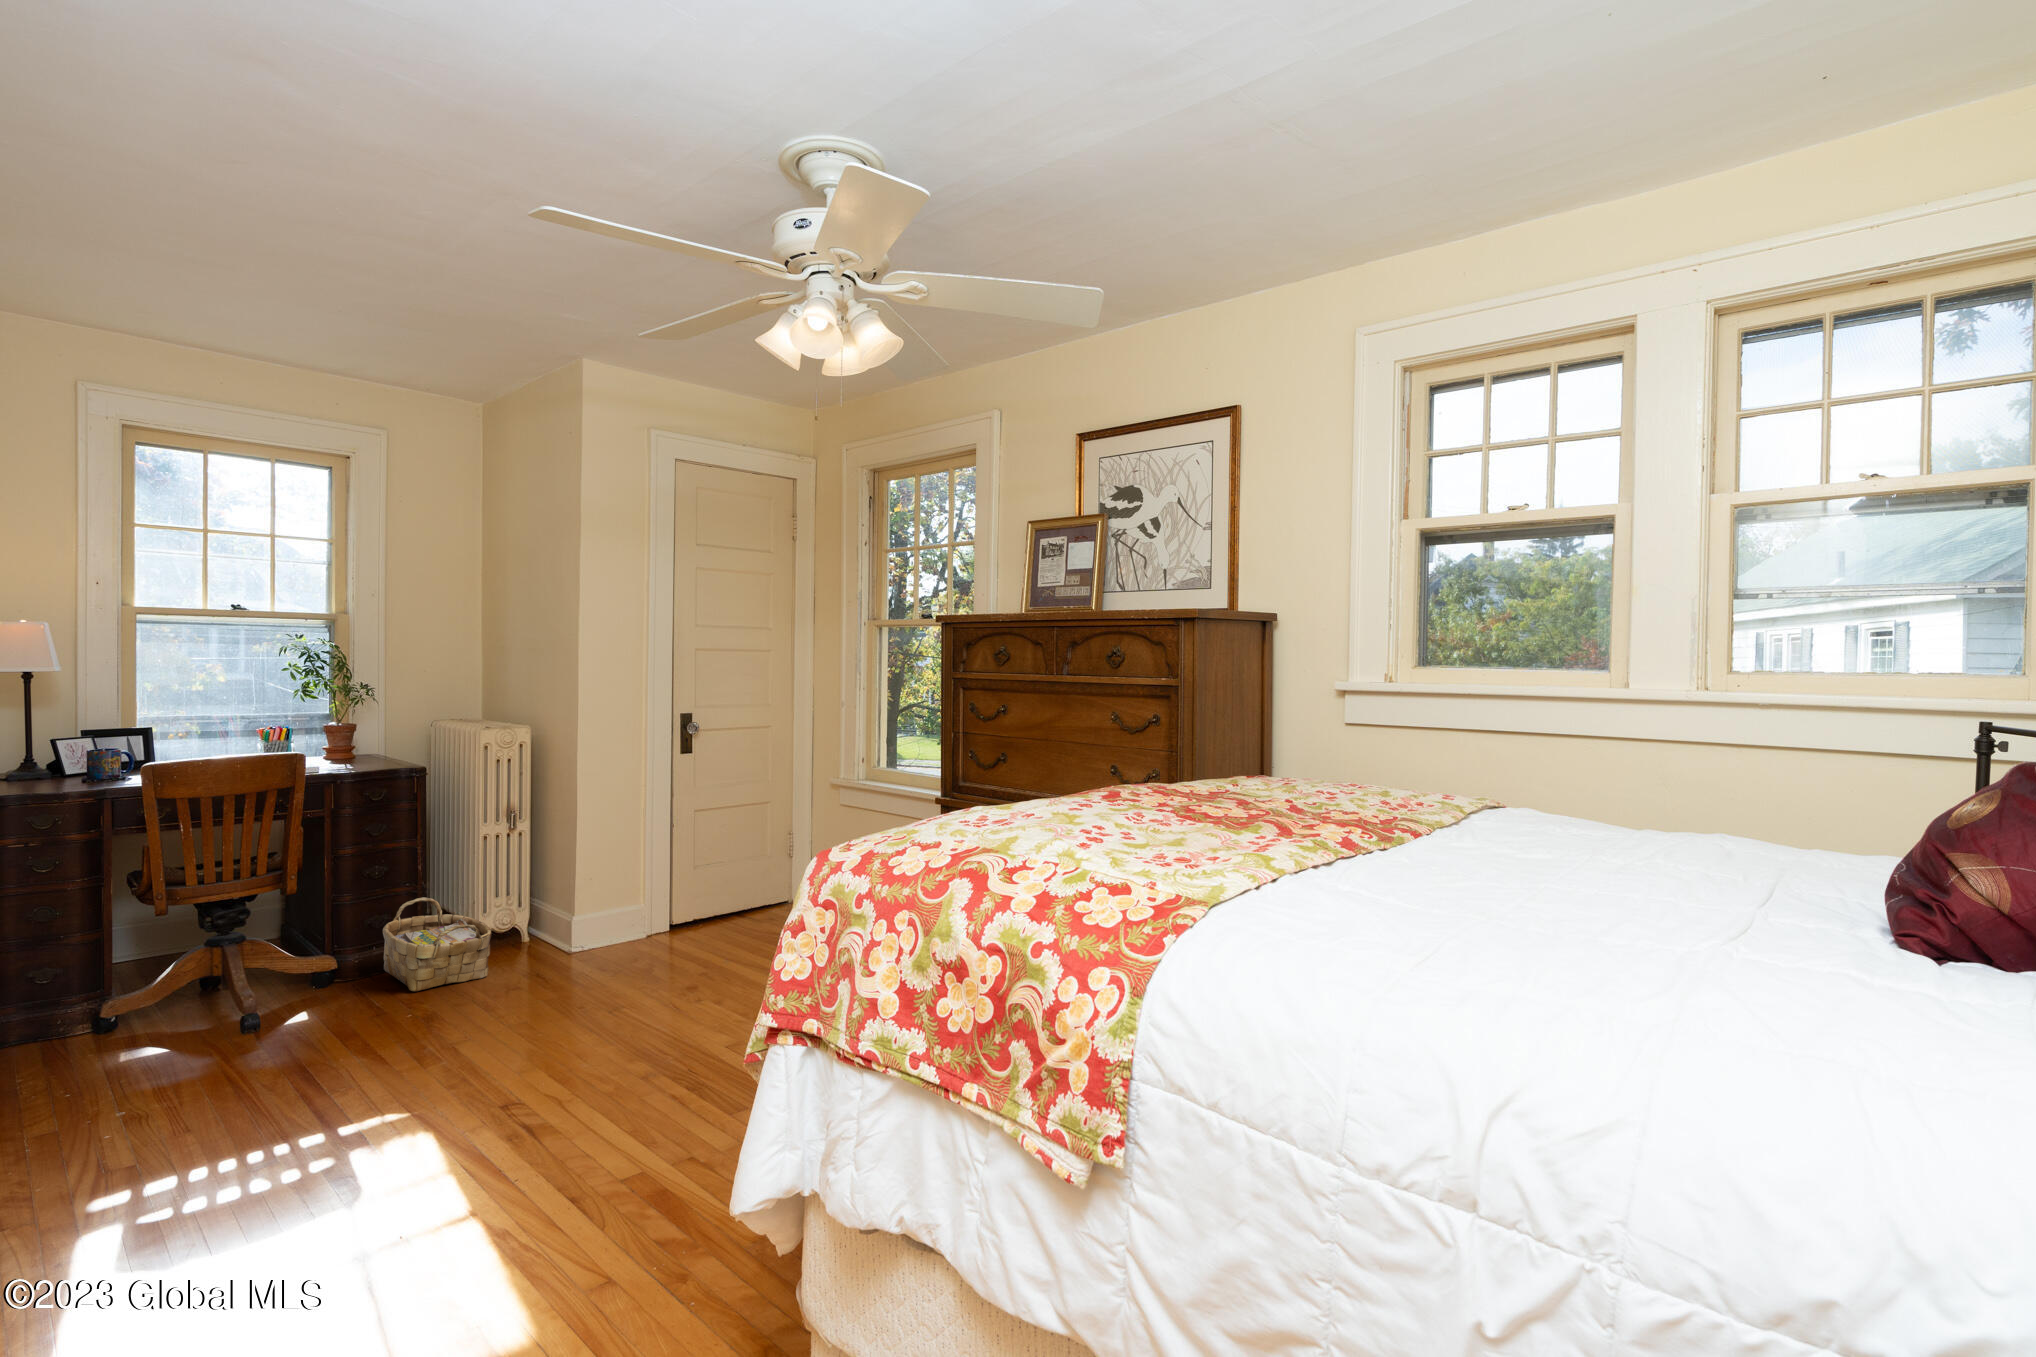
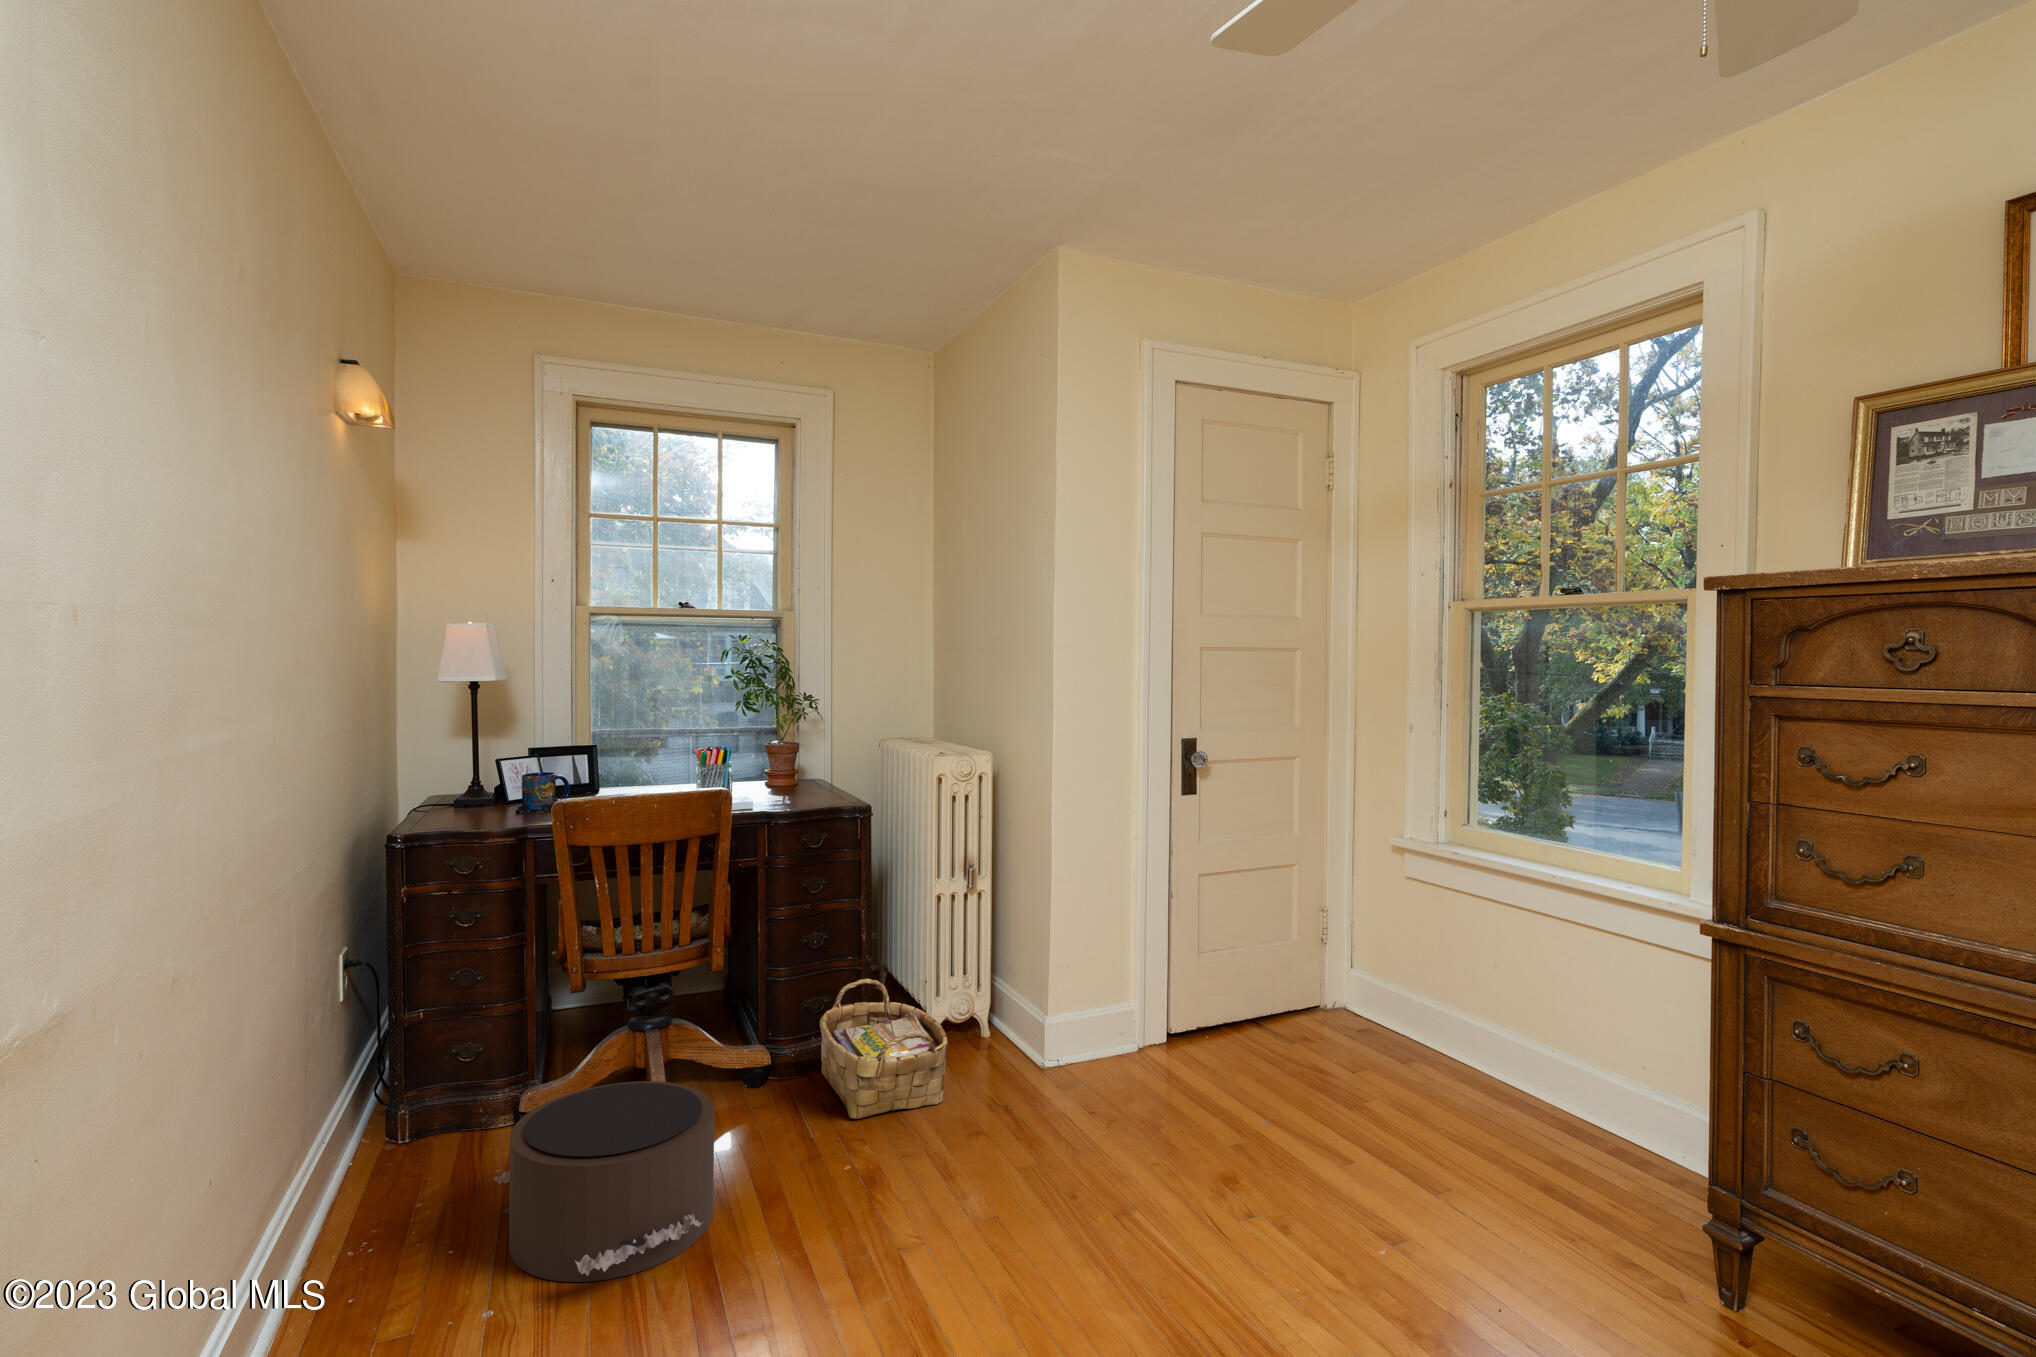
pouf: none [106,965,304,1088] -> present [494,1081,714,1282]

